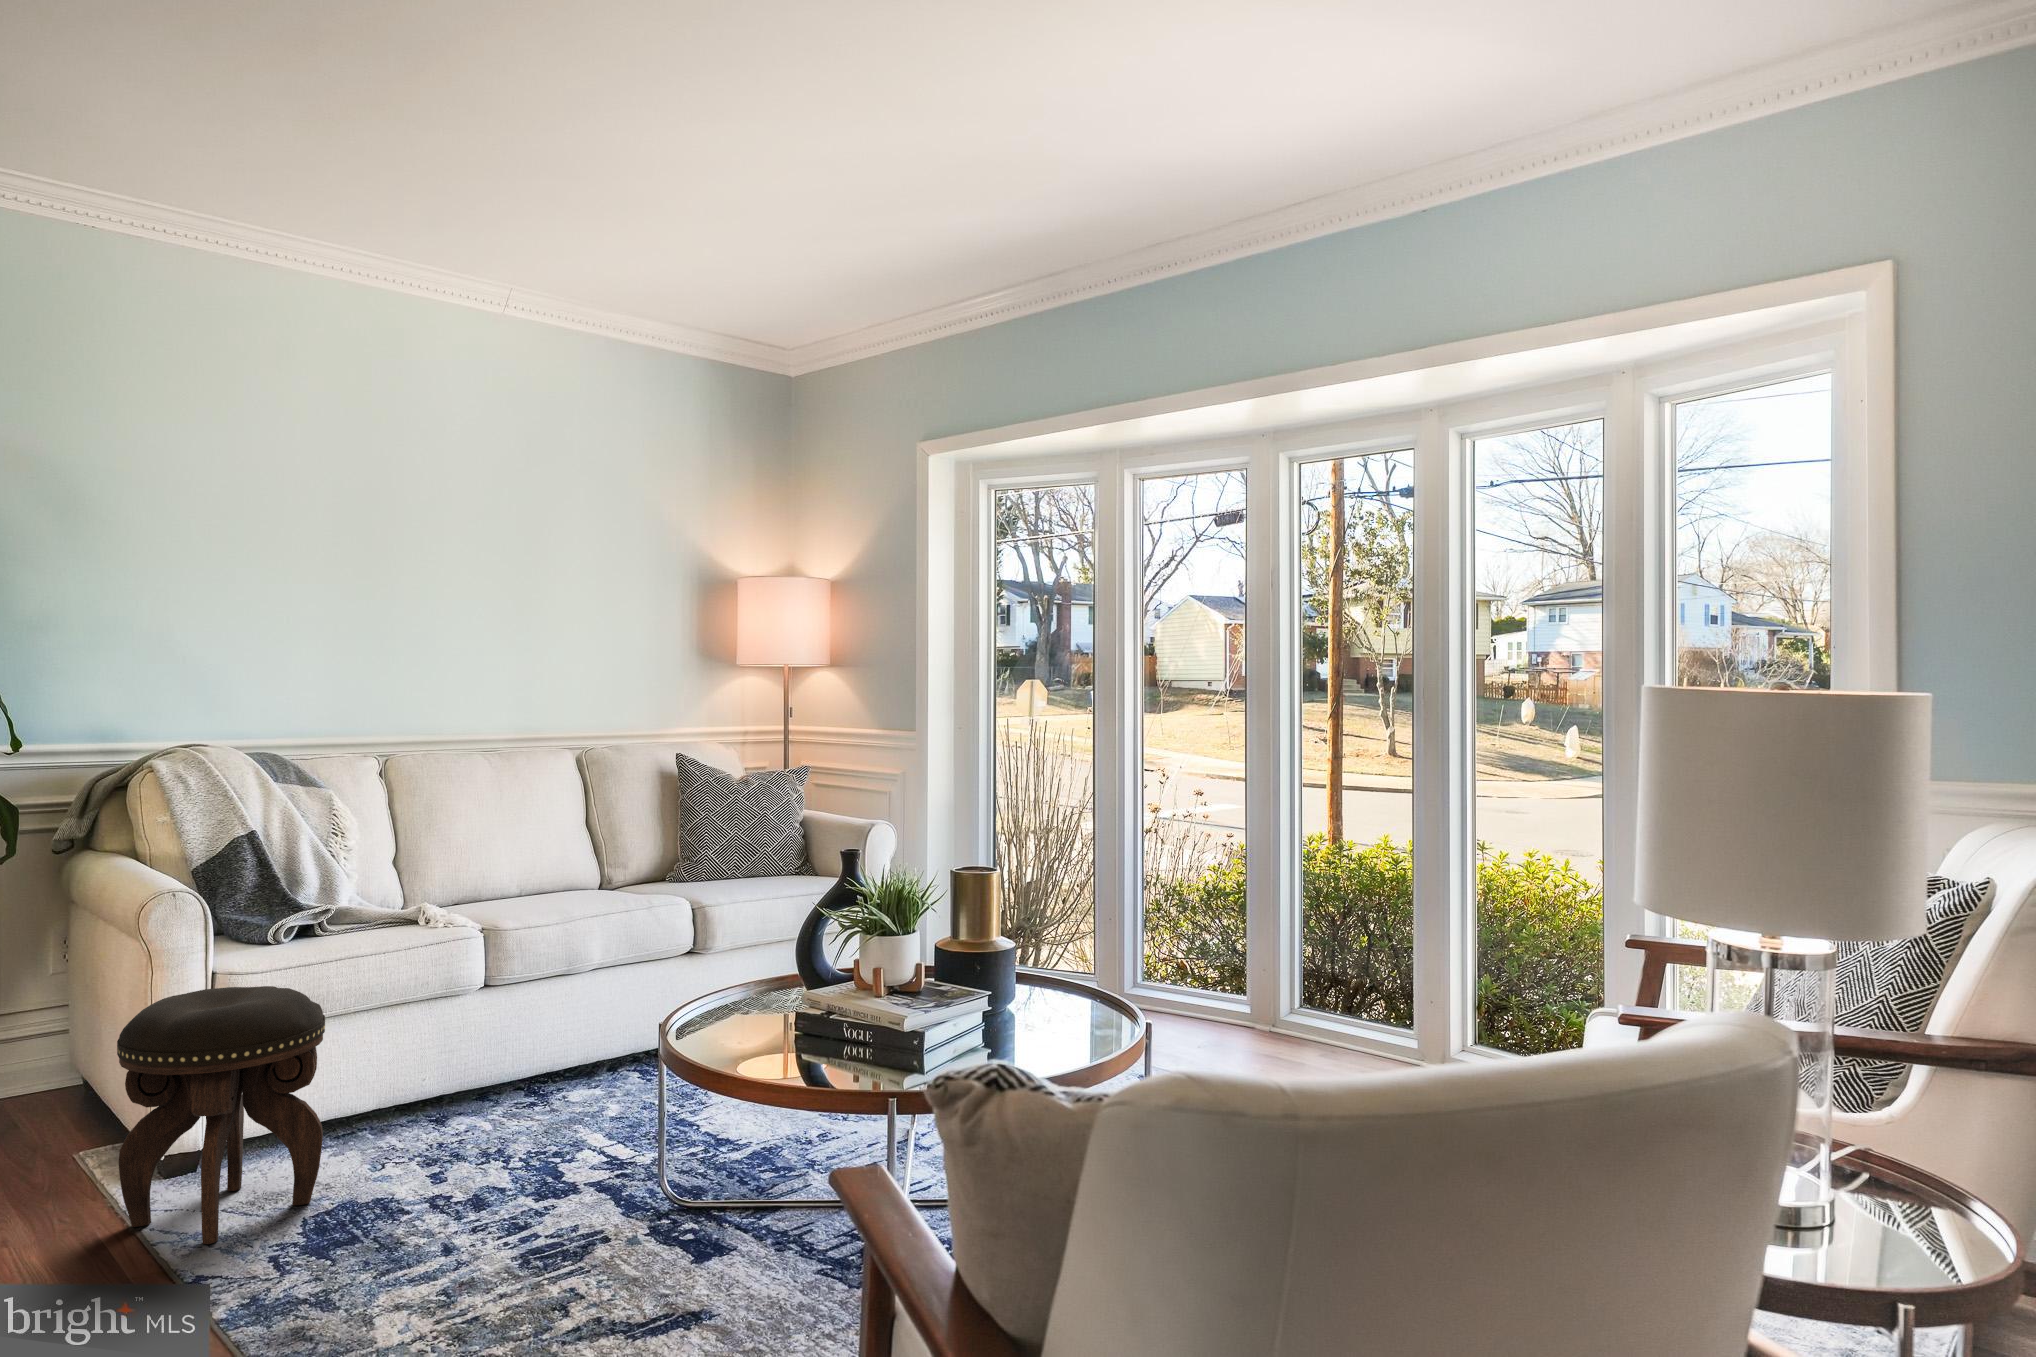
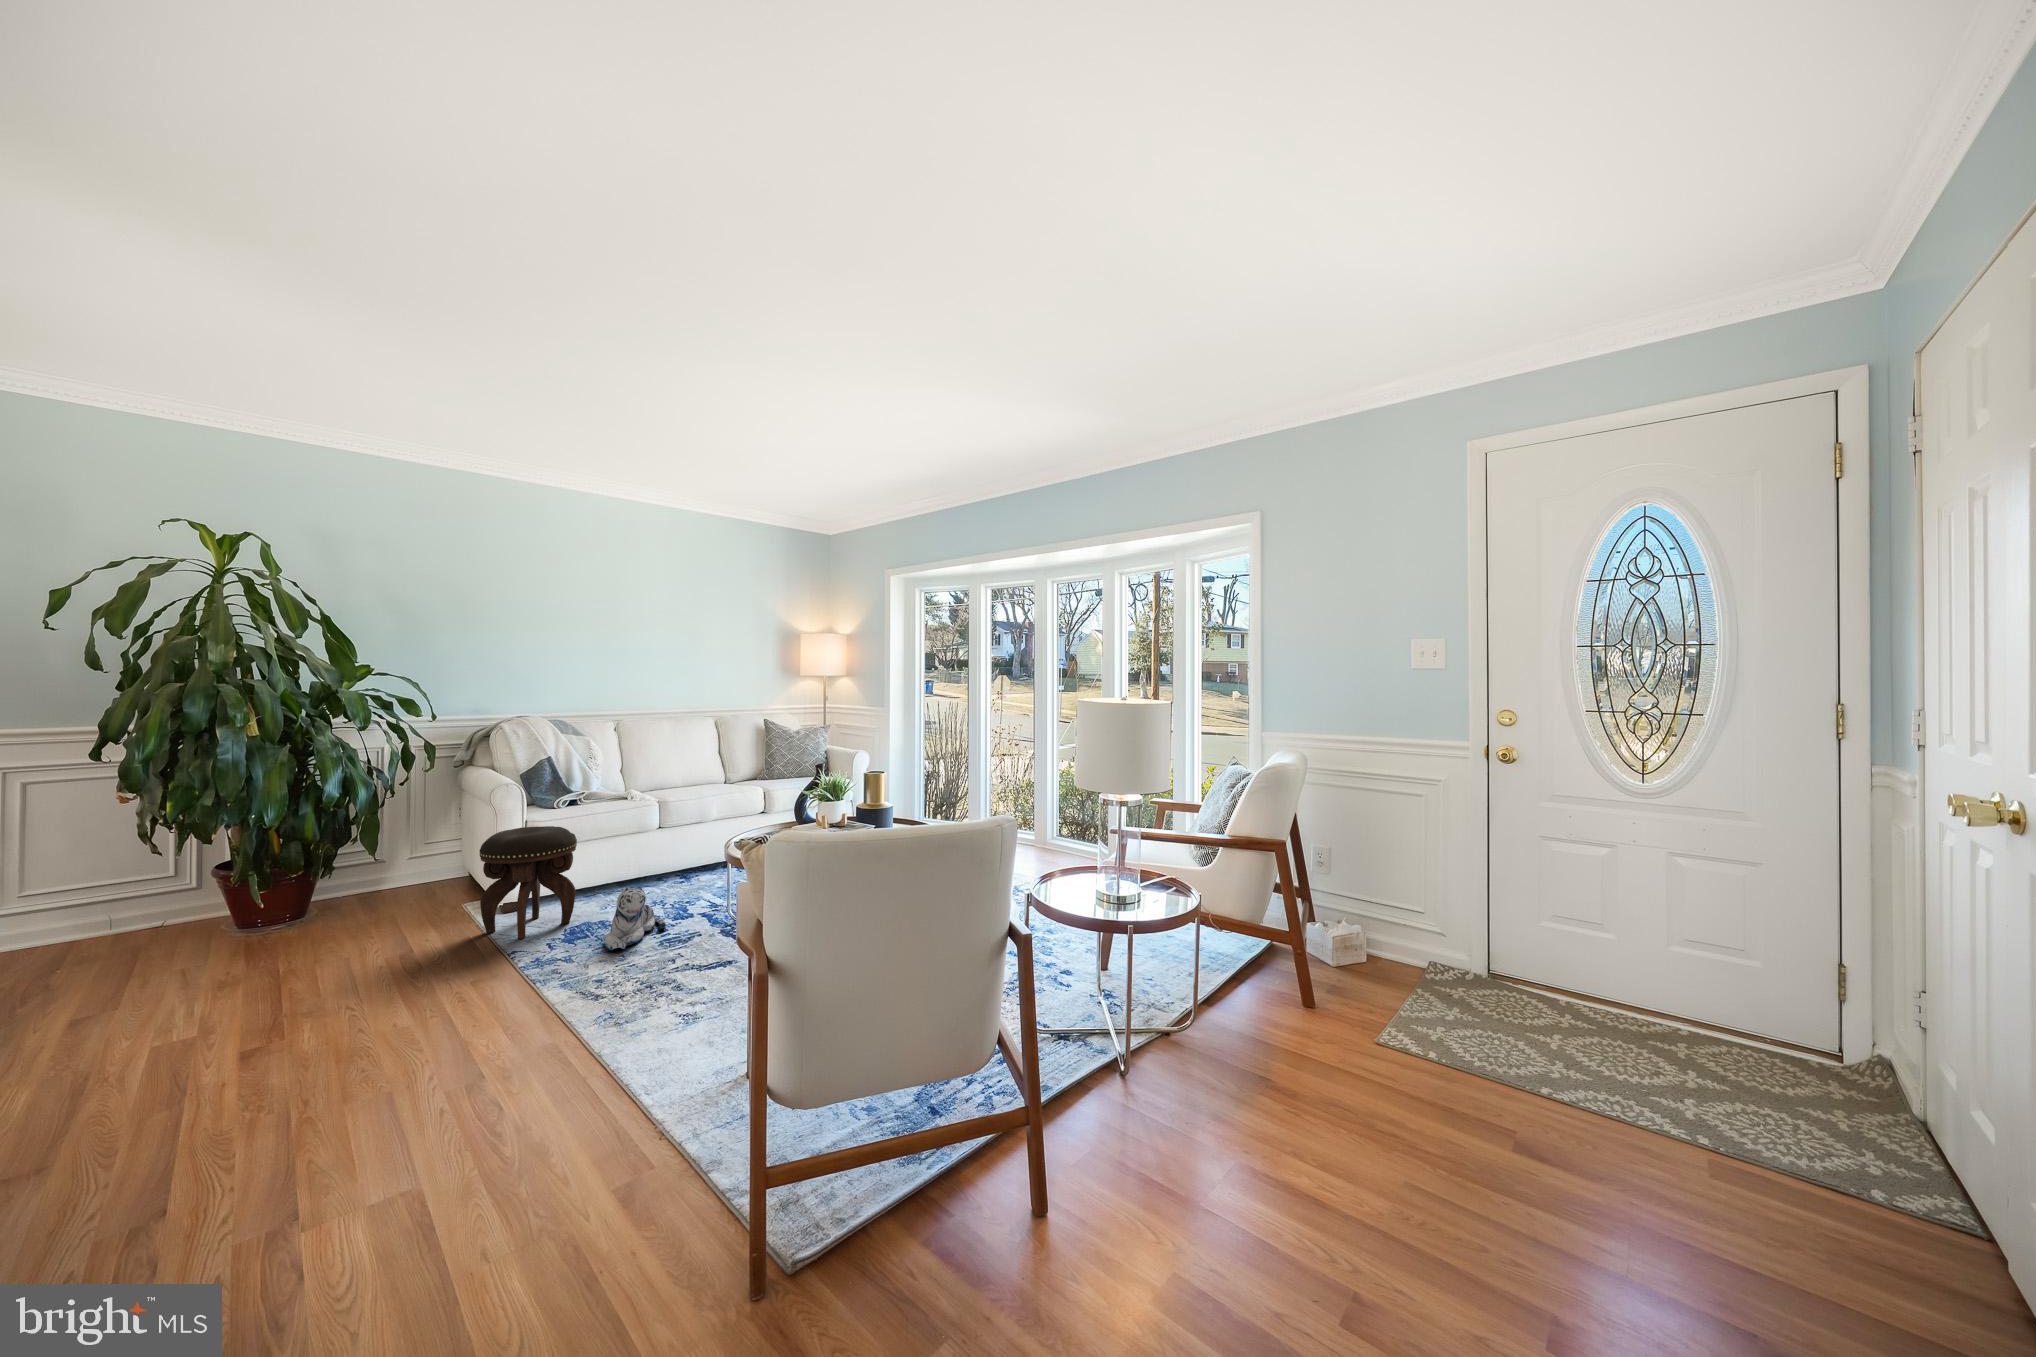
plush toy: none [396,1132,525,1282] -> present [604,888,666,951]

